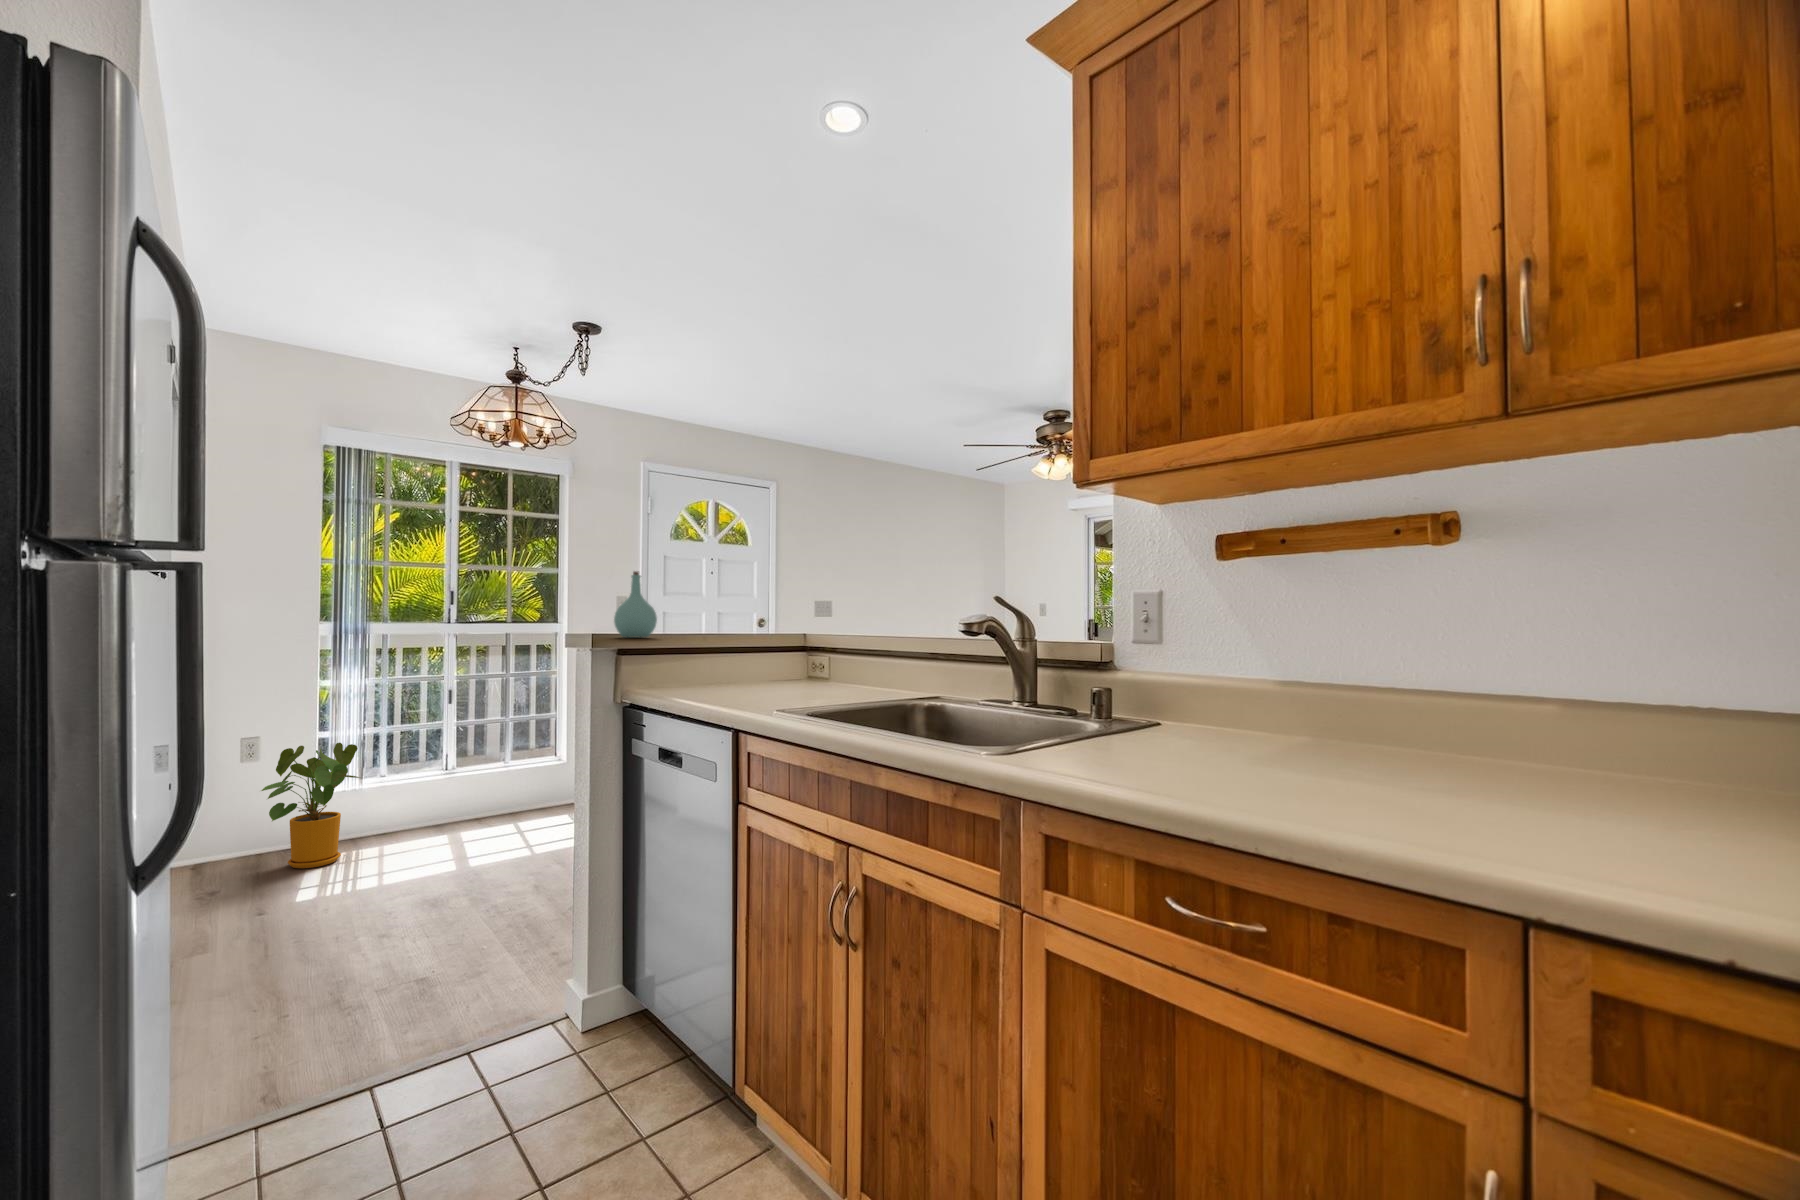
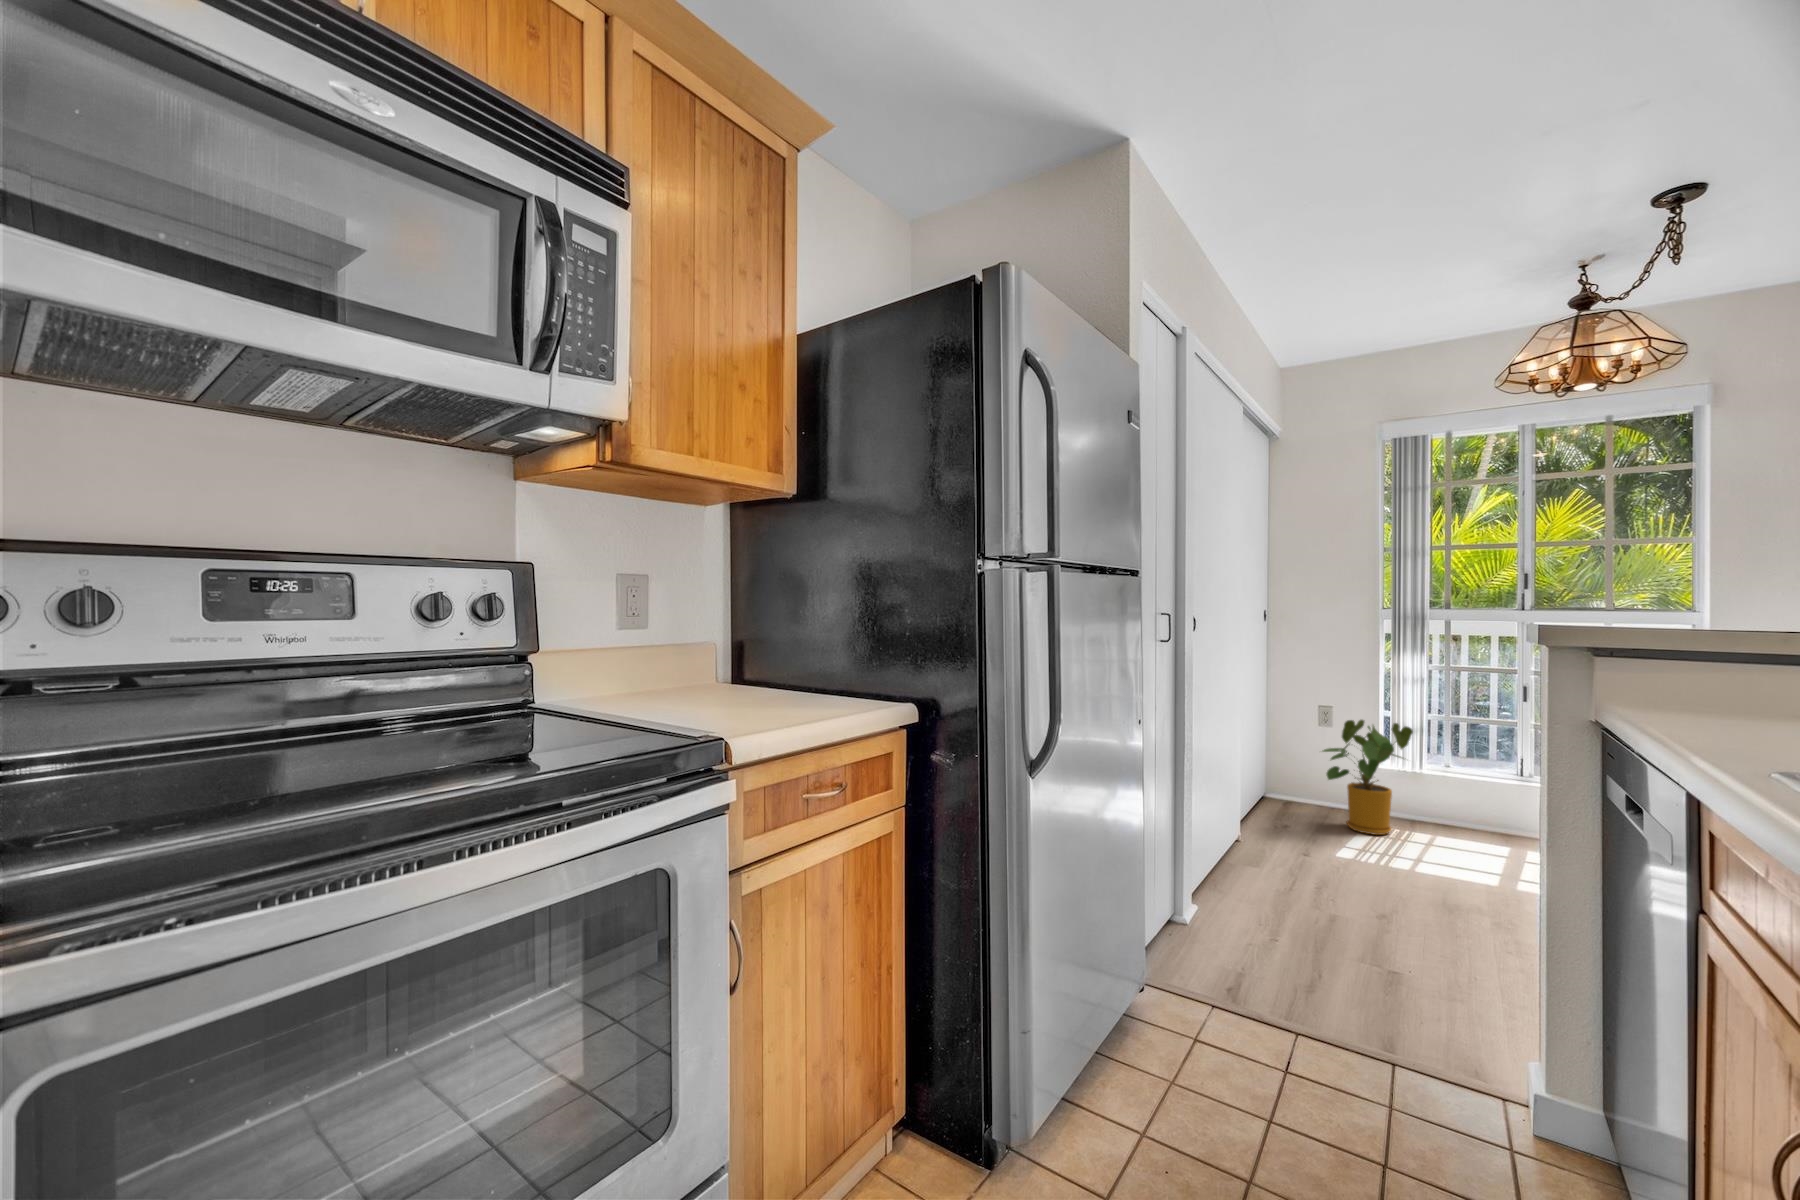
bottle: present [614,571,657,637] -> none [1620,532,1706,629]

